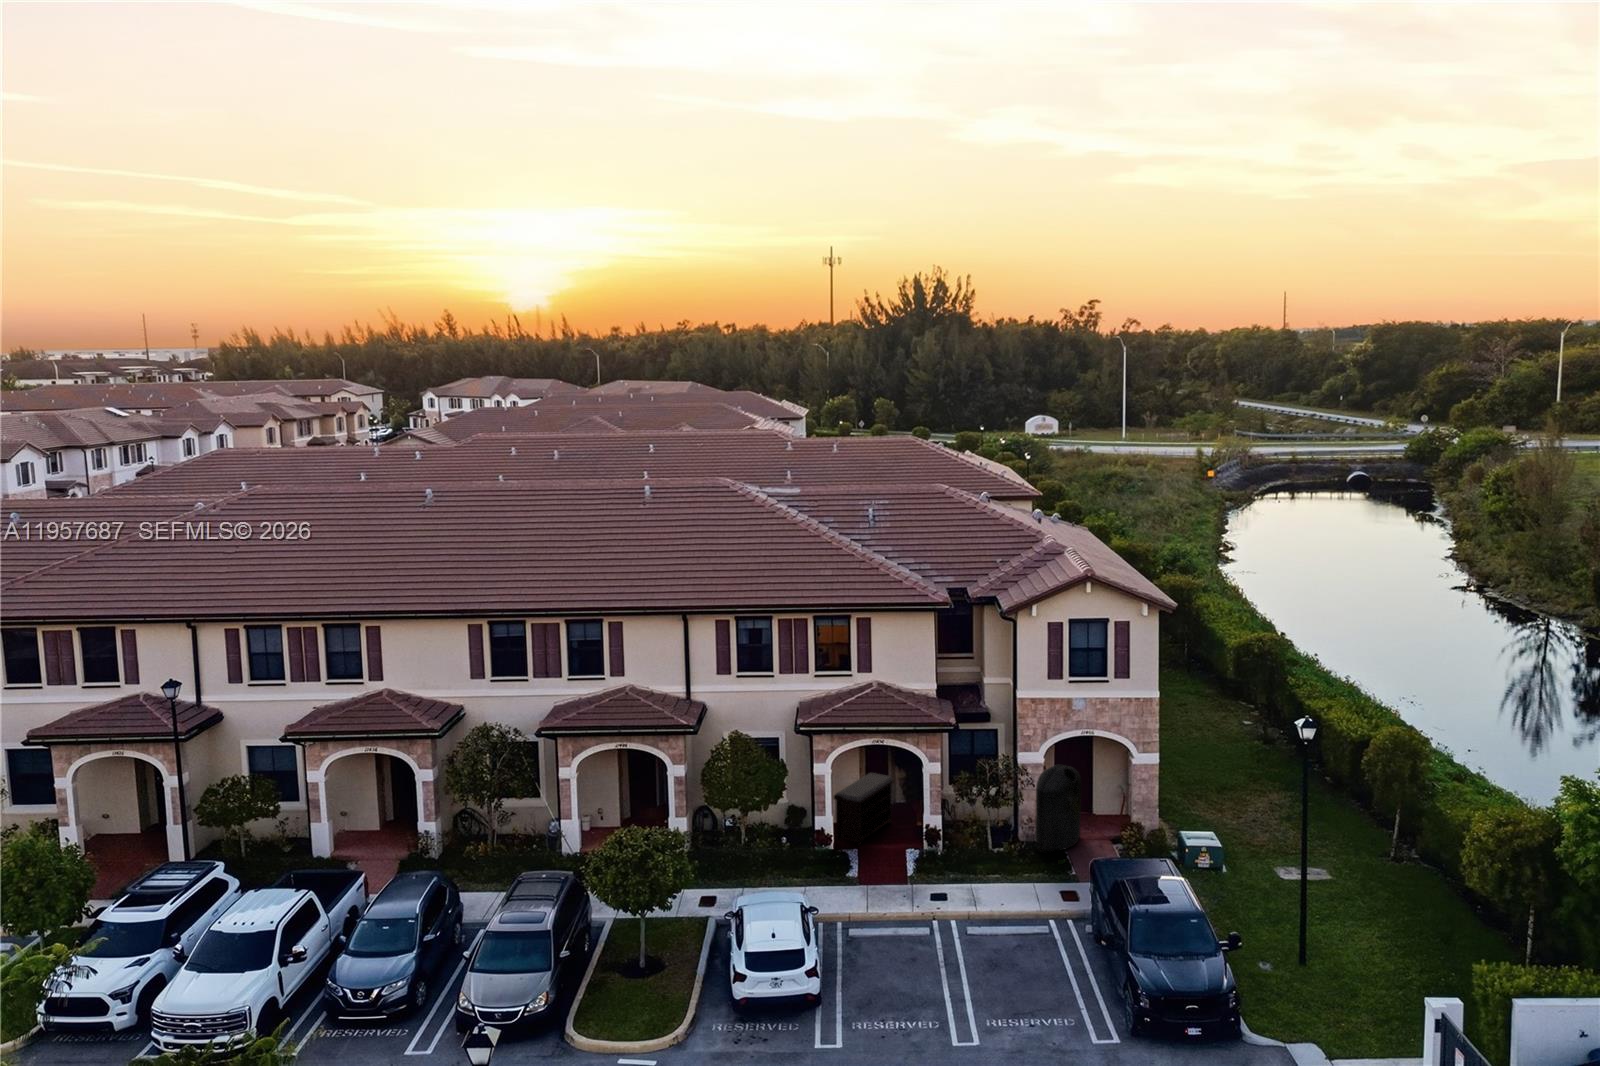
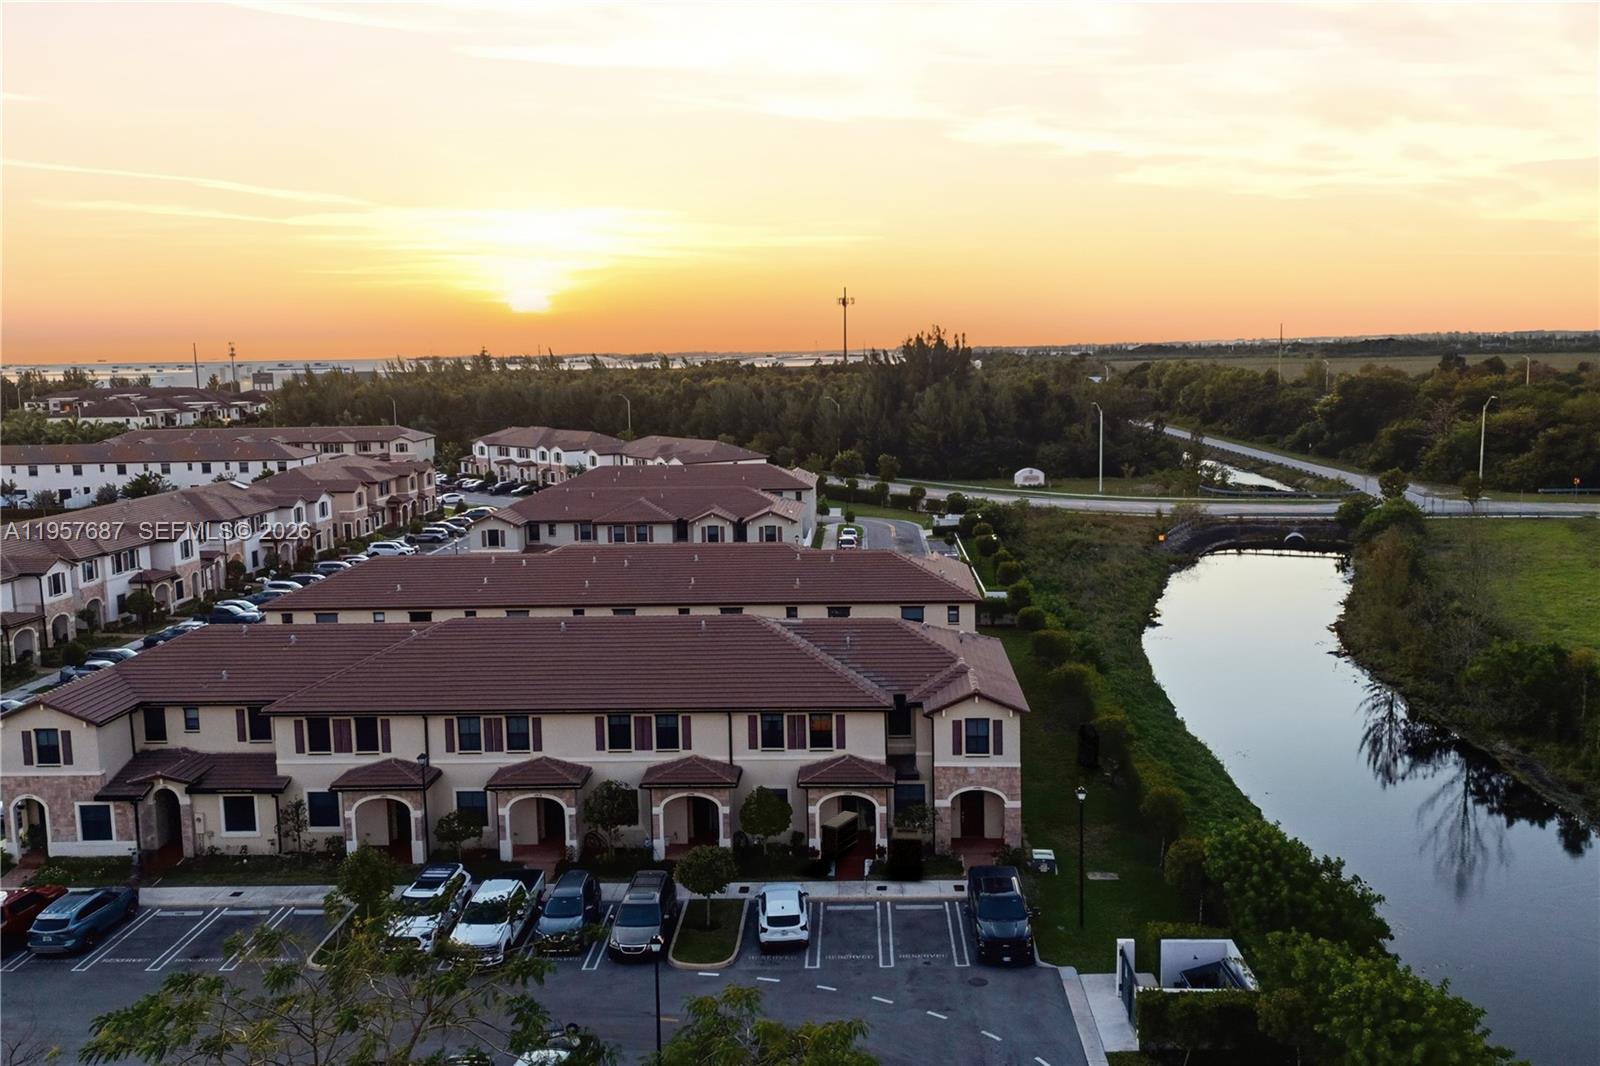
trash can: present [1035,765,1081,853] -> present [1076,723,1099,767]
wooden crate: none [950,797,1002,861] -> present [892,828,922,867]

